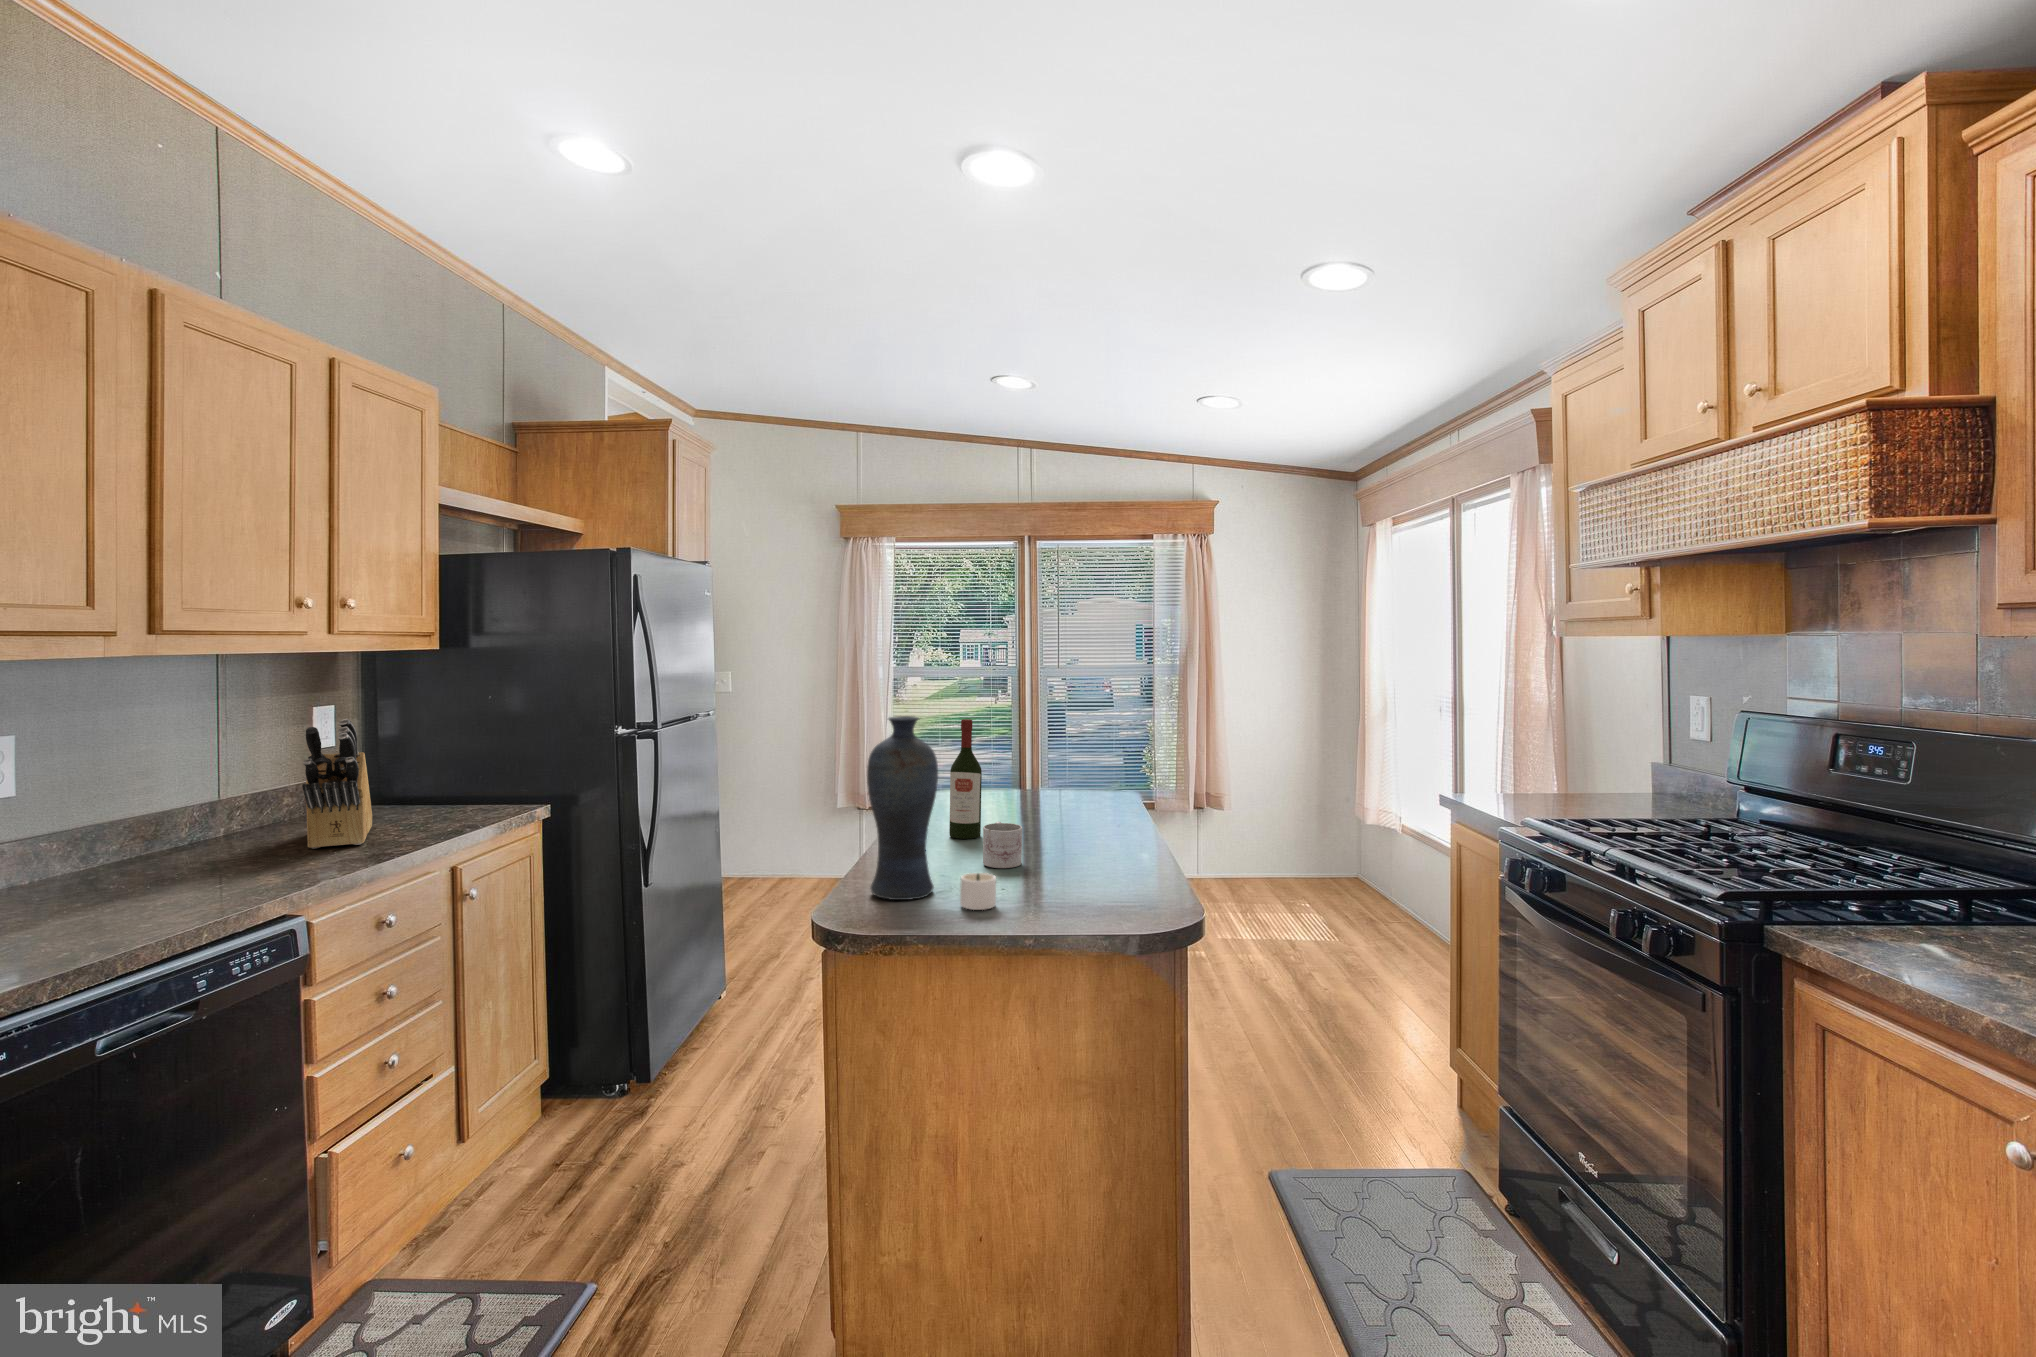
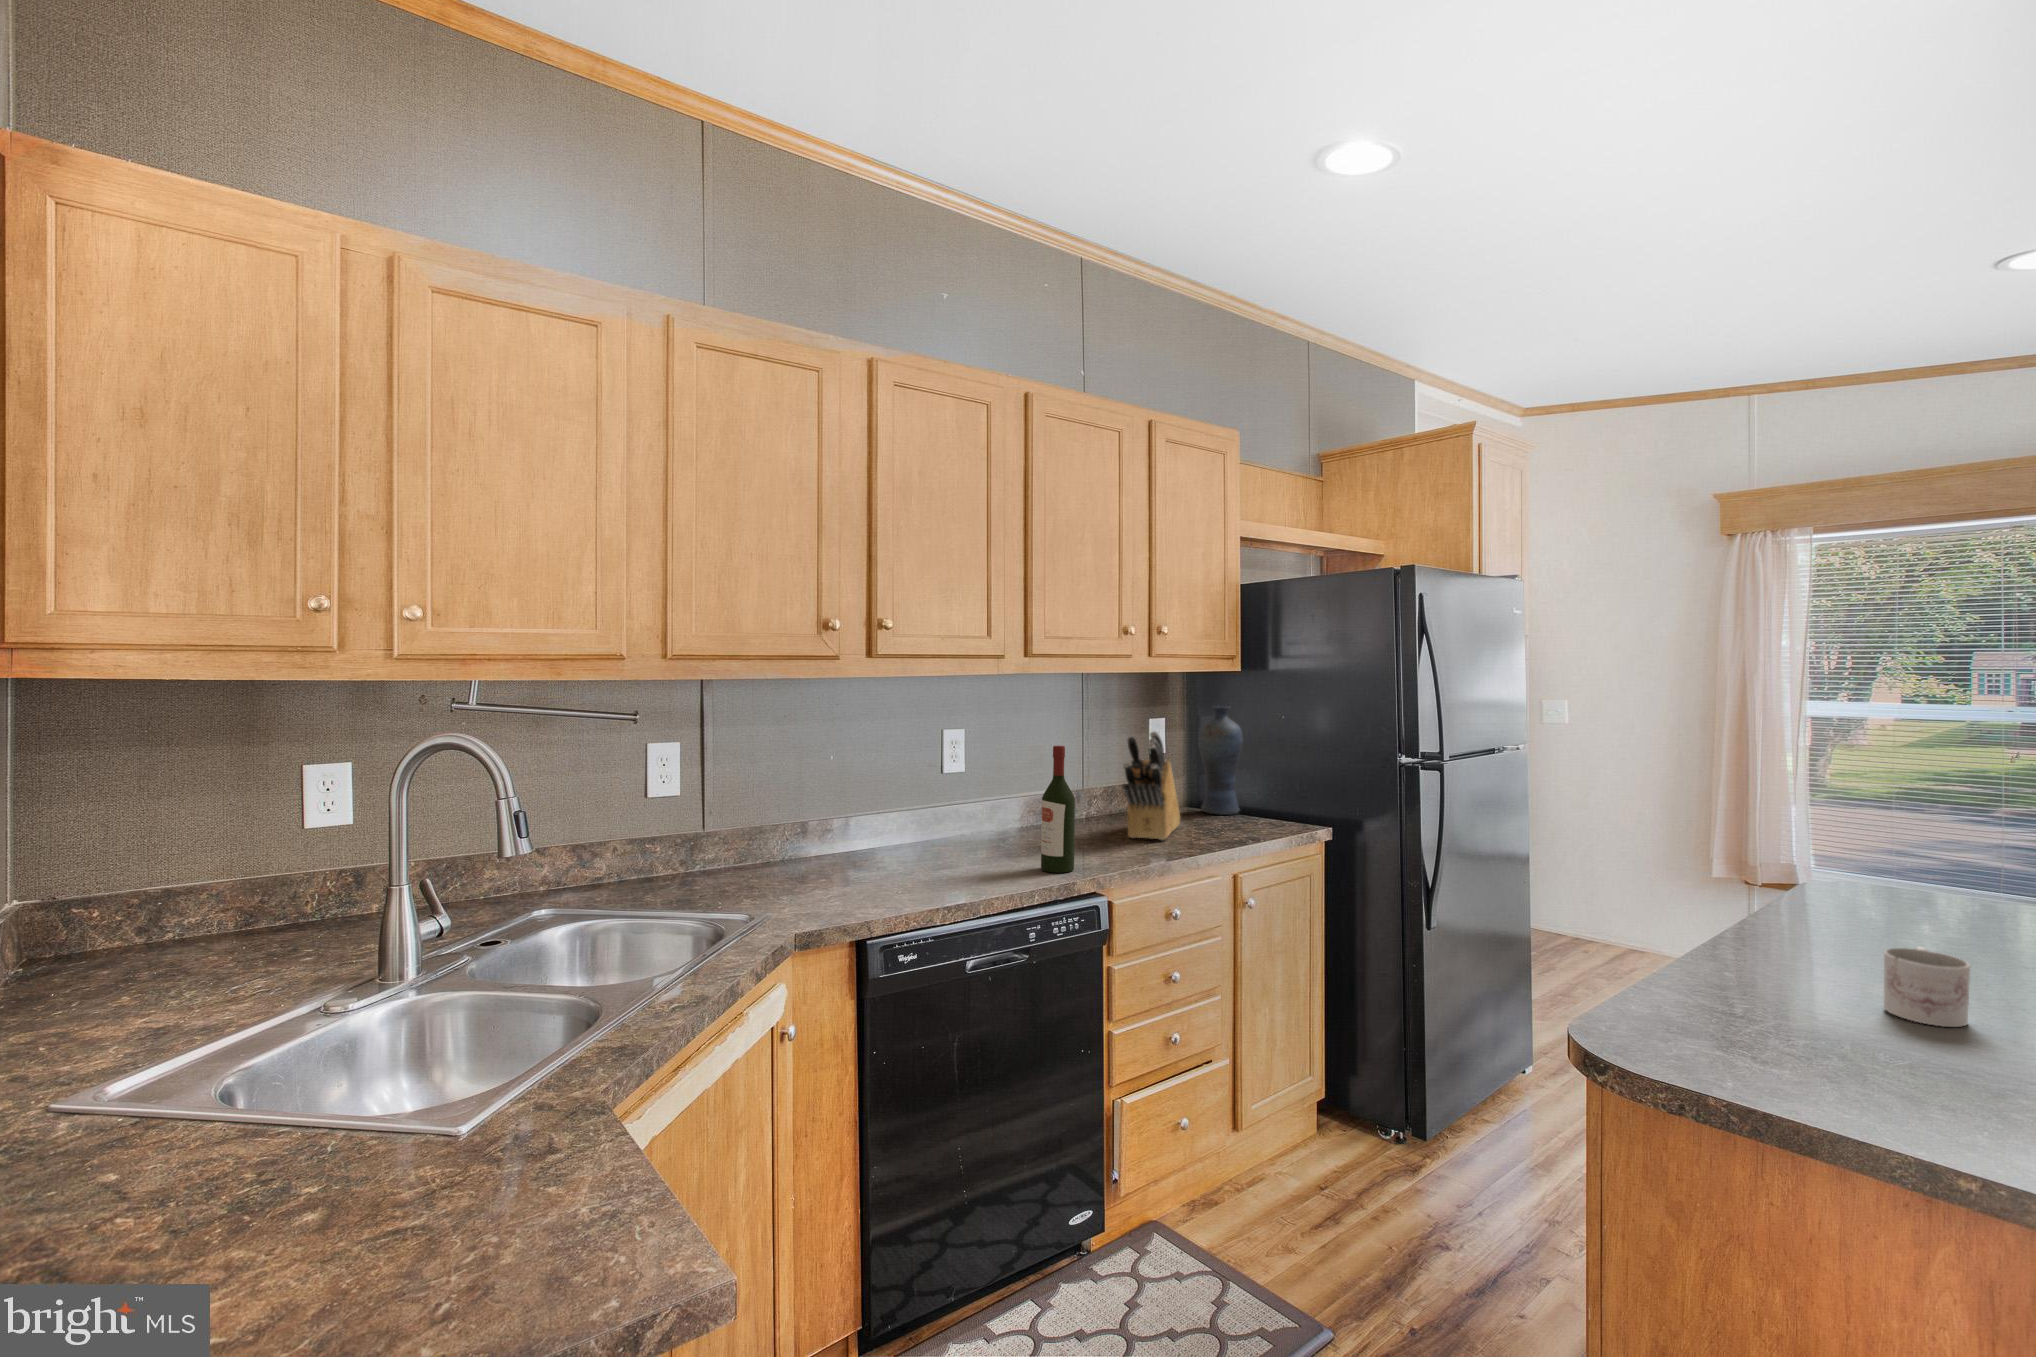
vase: present [867,716,938,900] -> present [1199,706,1243,815]
wine bottle: present [949,719,982,839] -> present [1041,746,1075,873]
candle: present [960,873,996,910] -> none [1806,1019,1898,1099]

